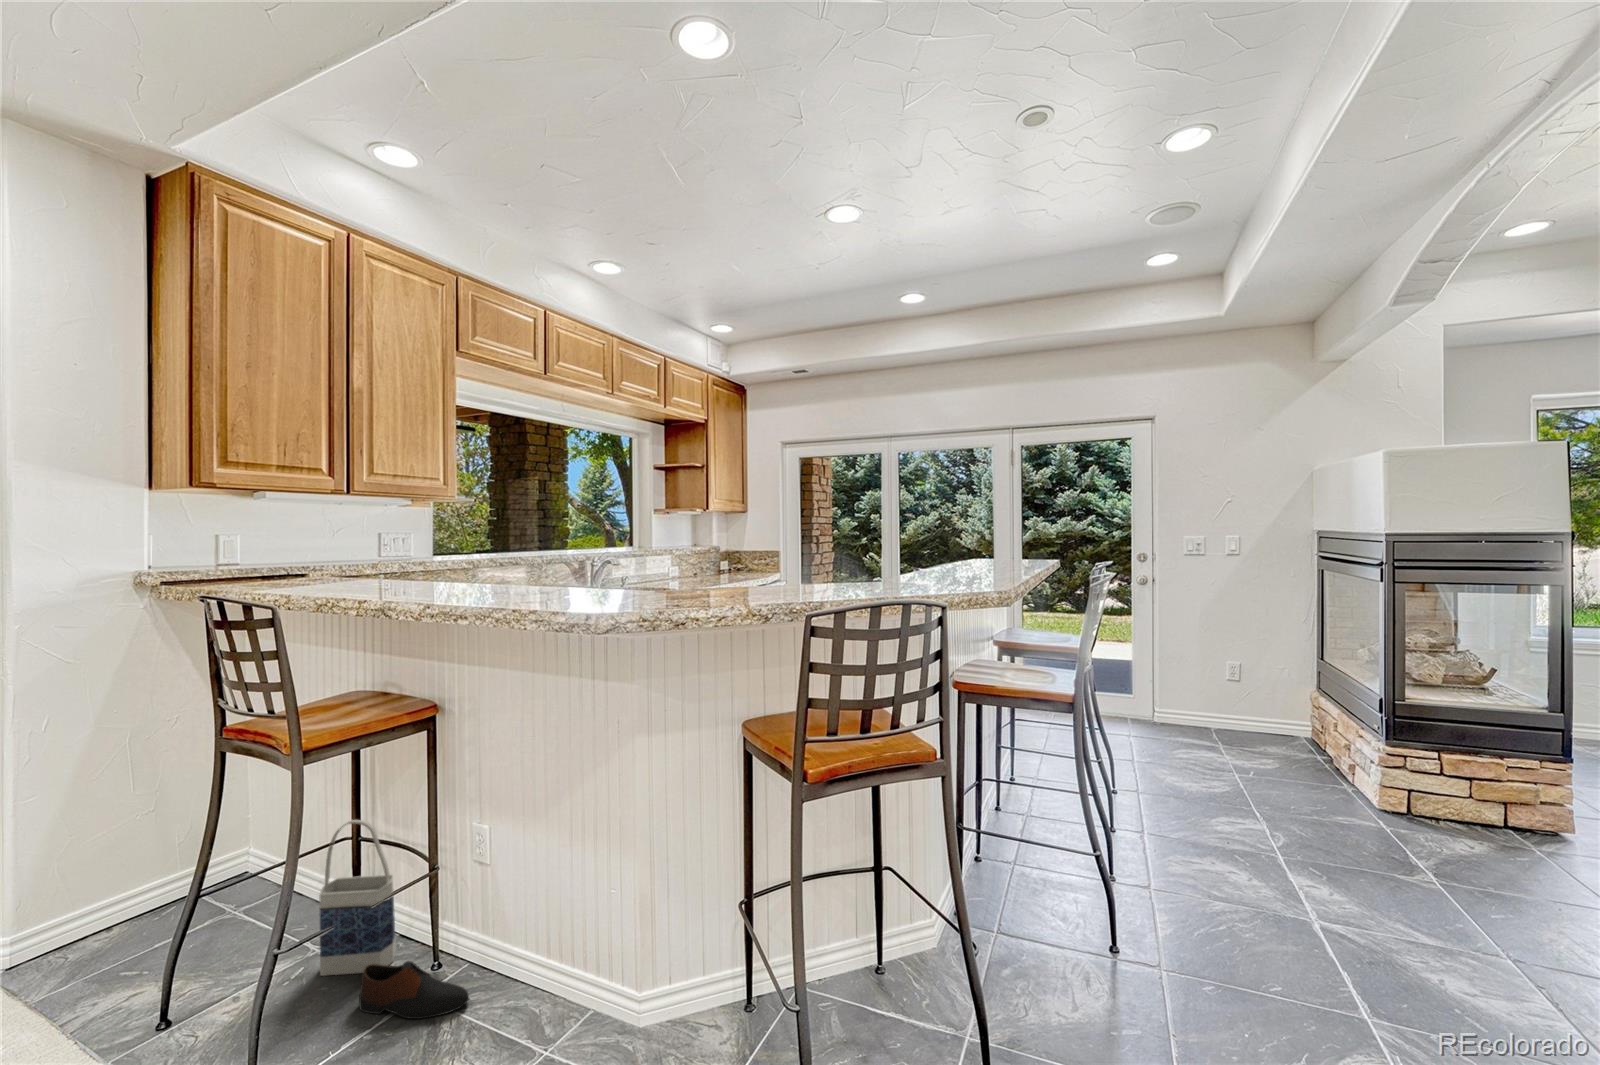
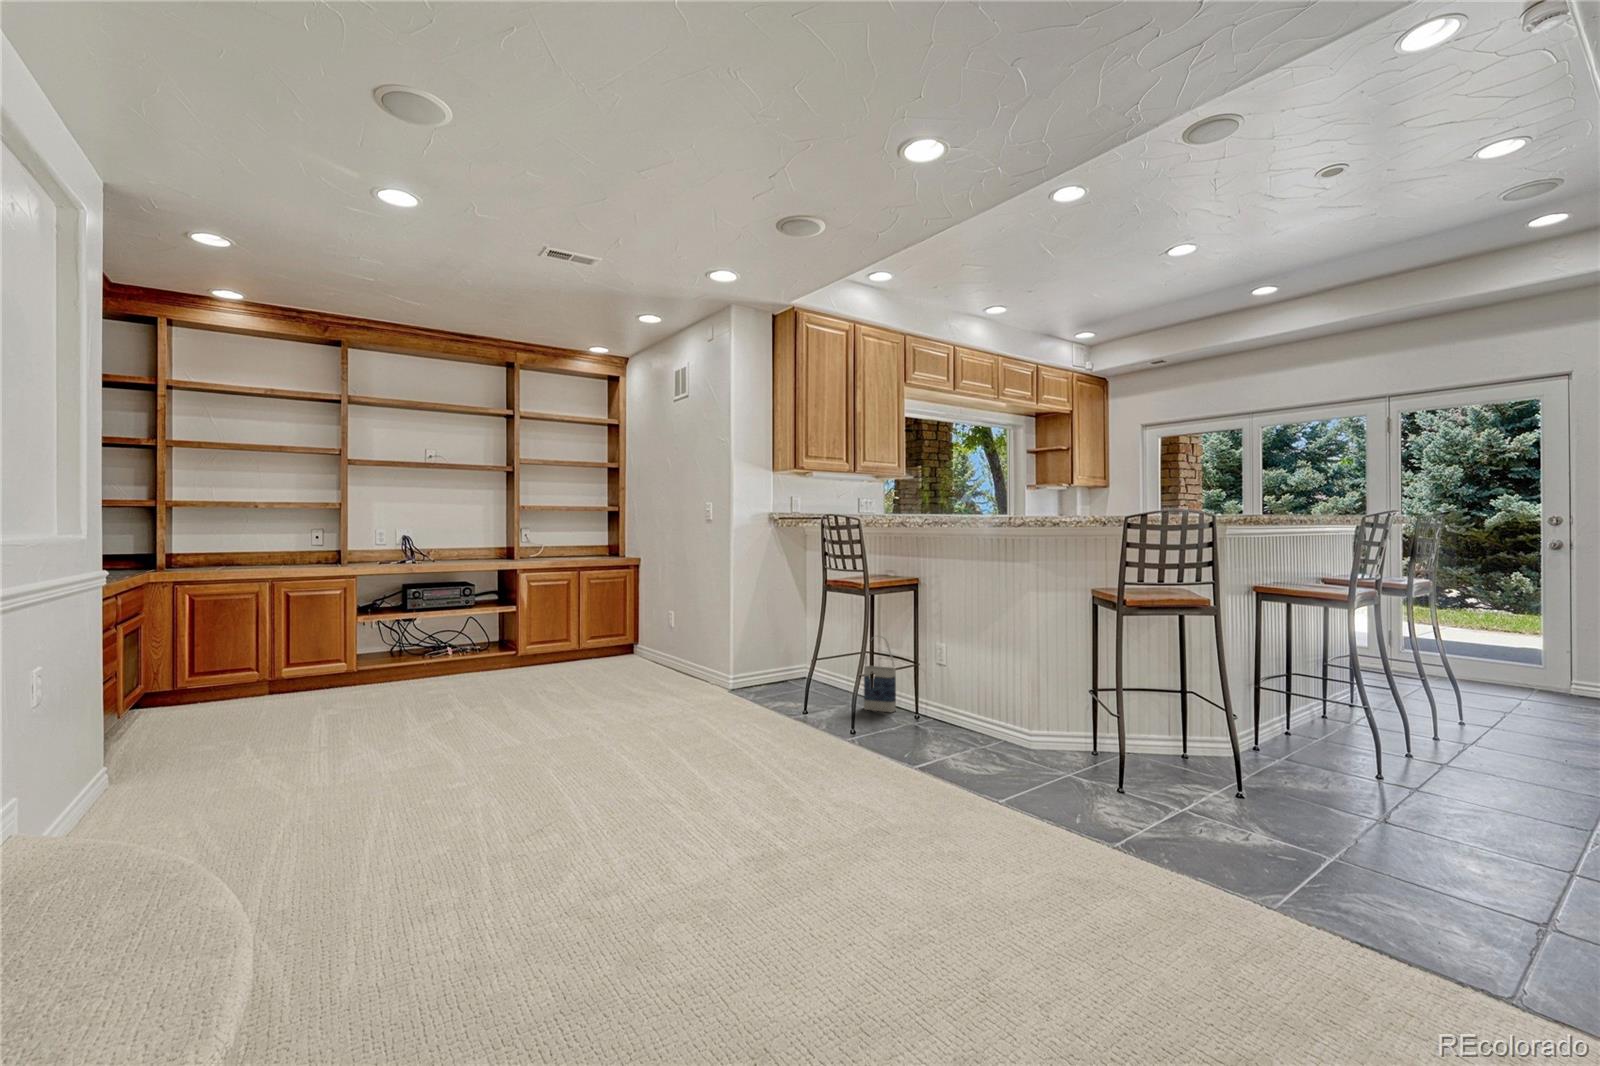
shoe: present [359,961,469,1019] -> none [887,701,939,727]

